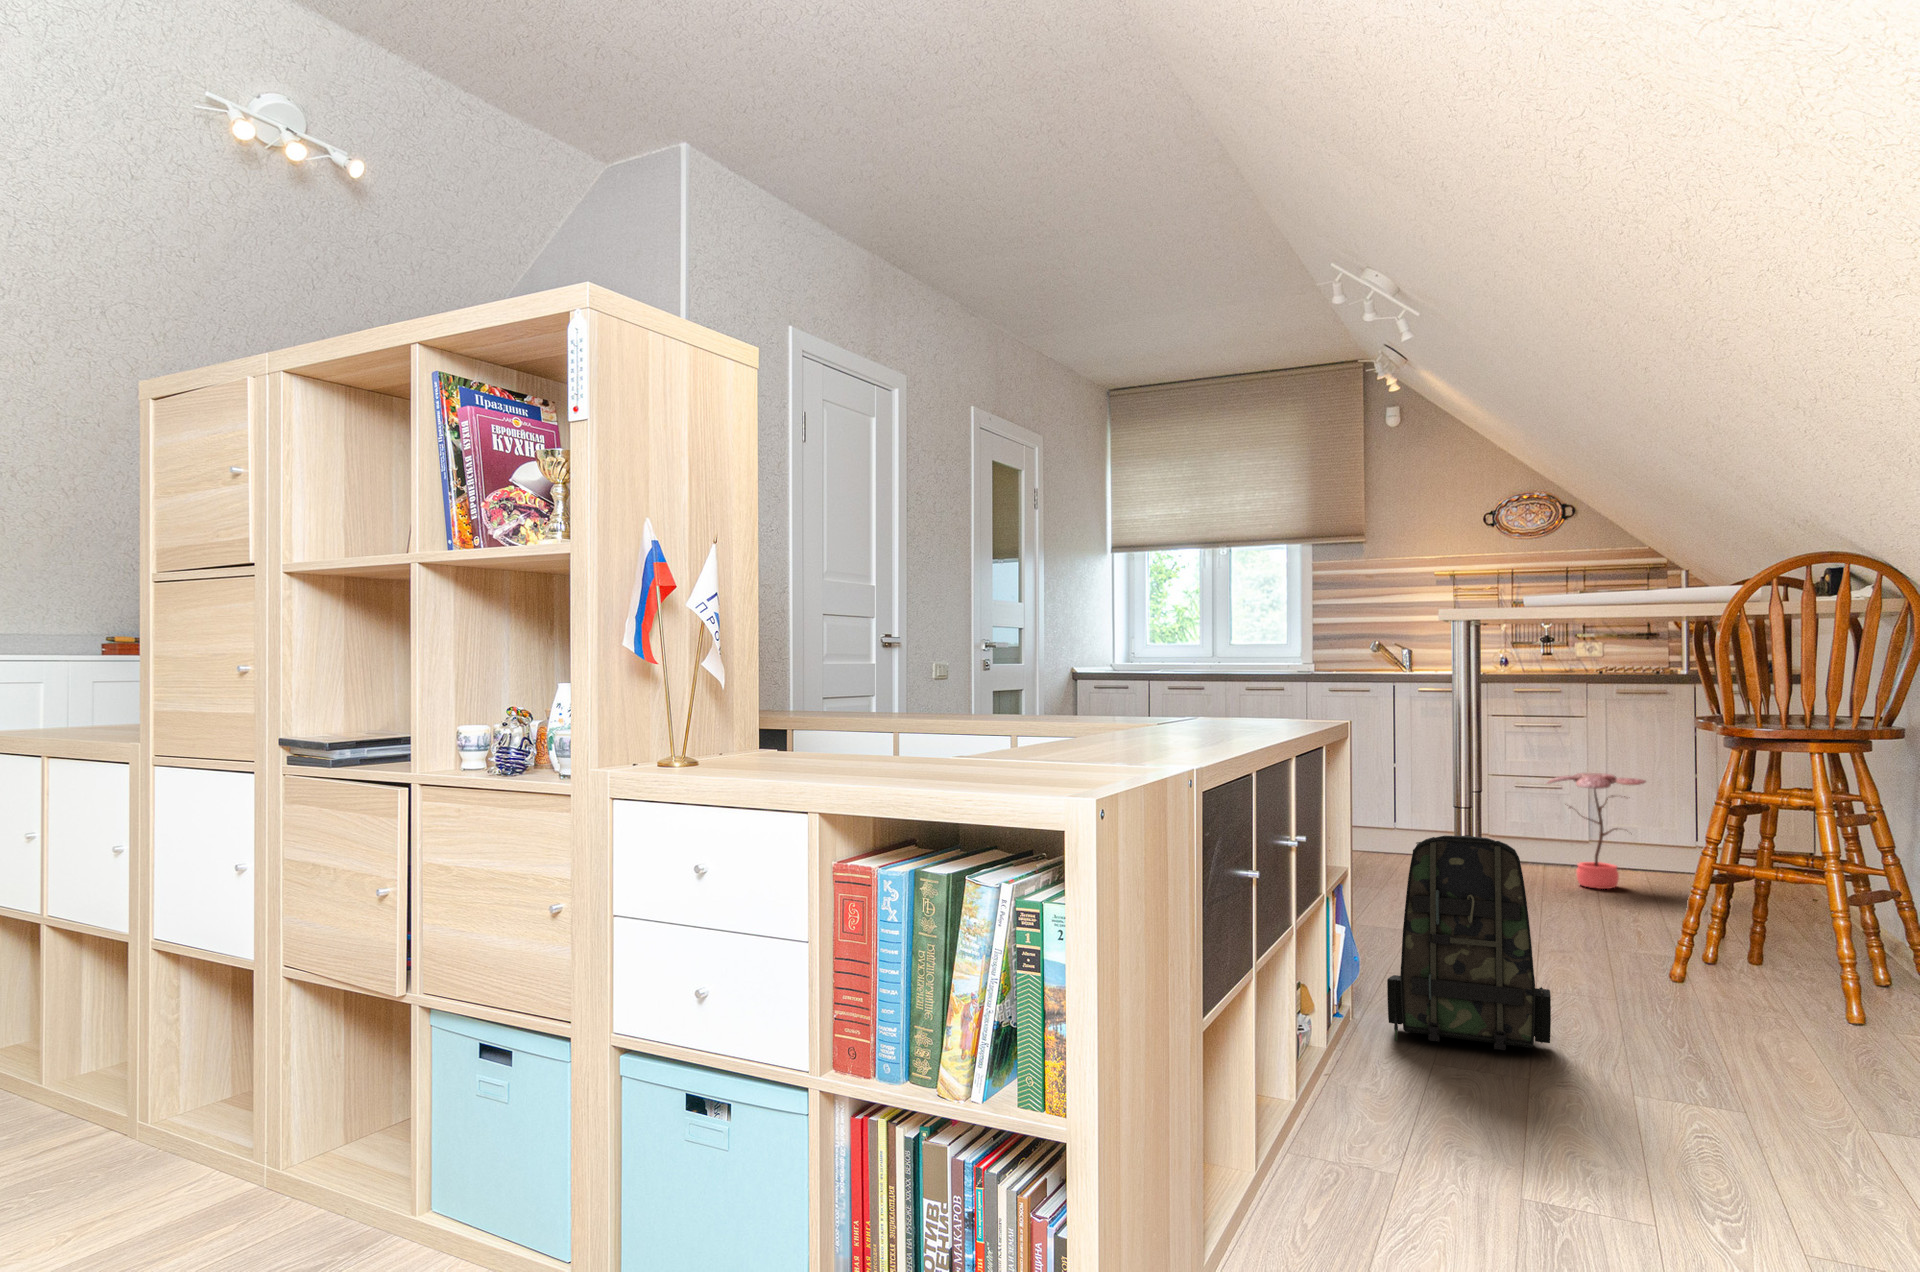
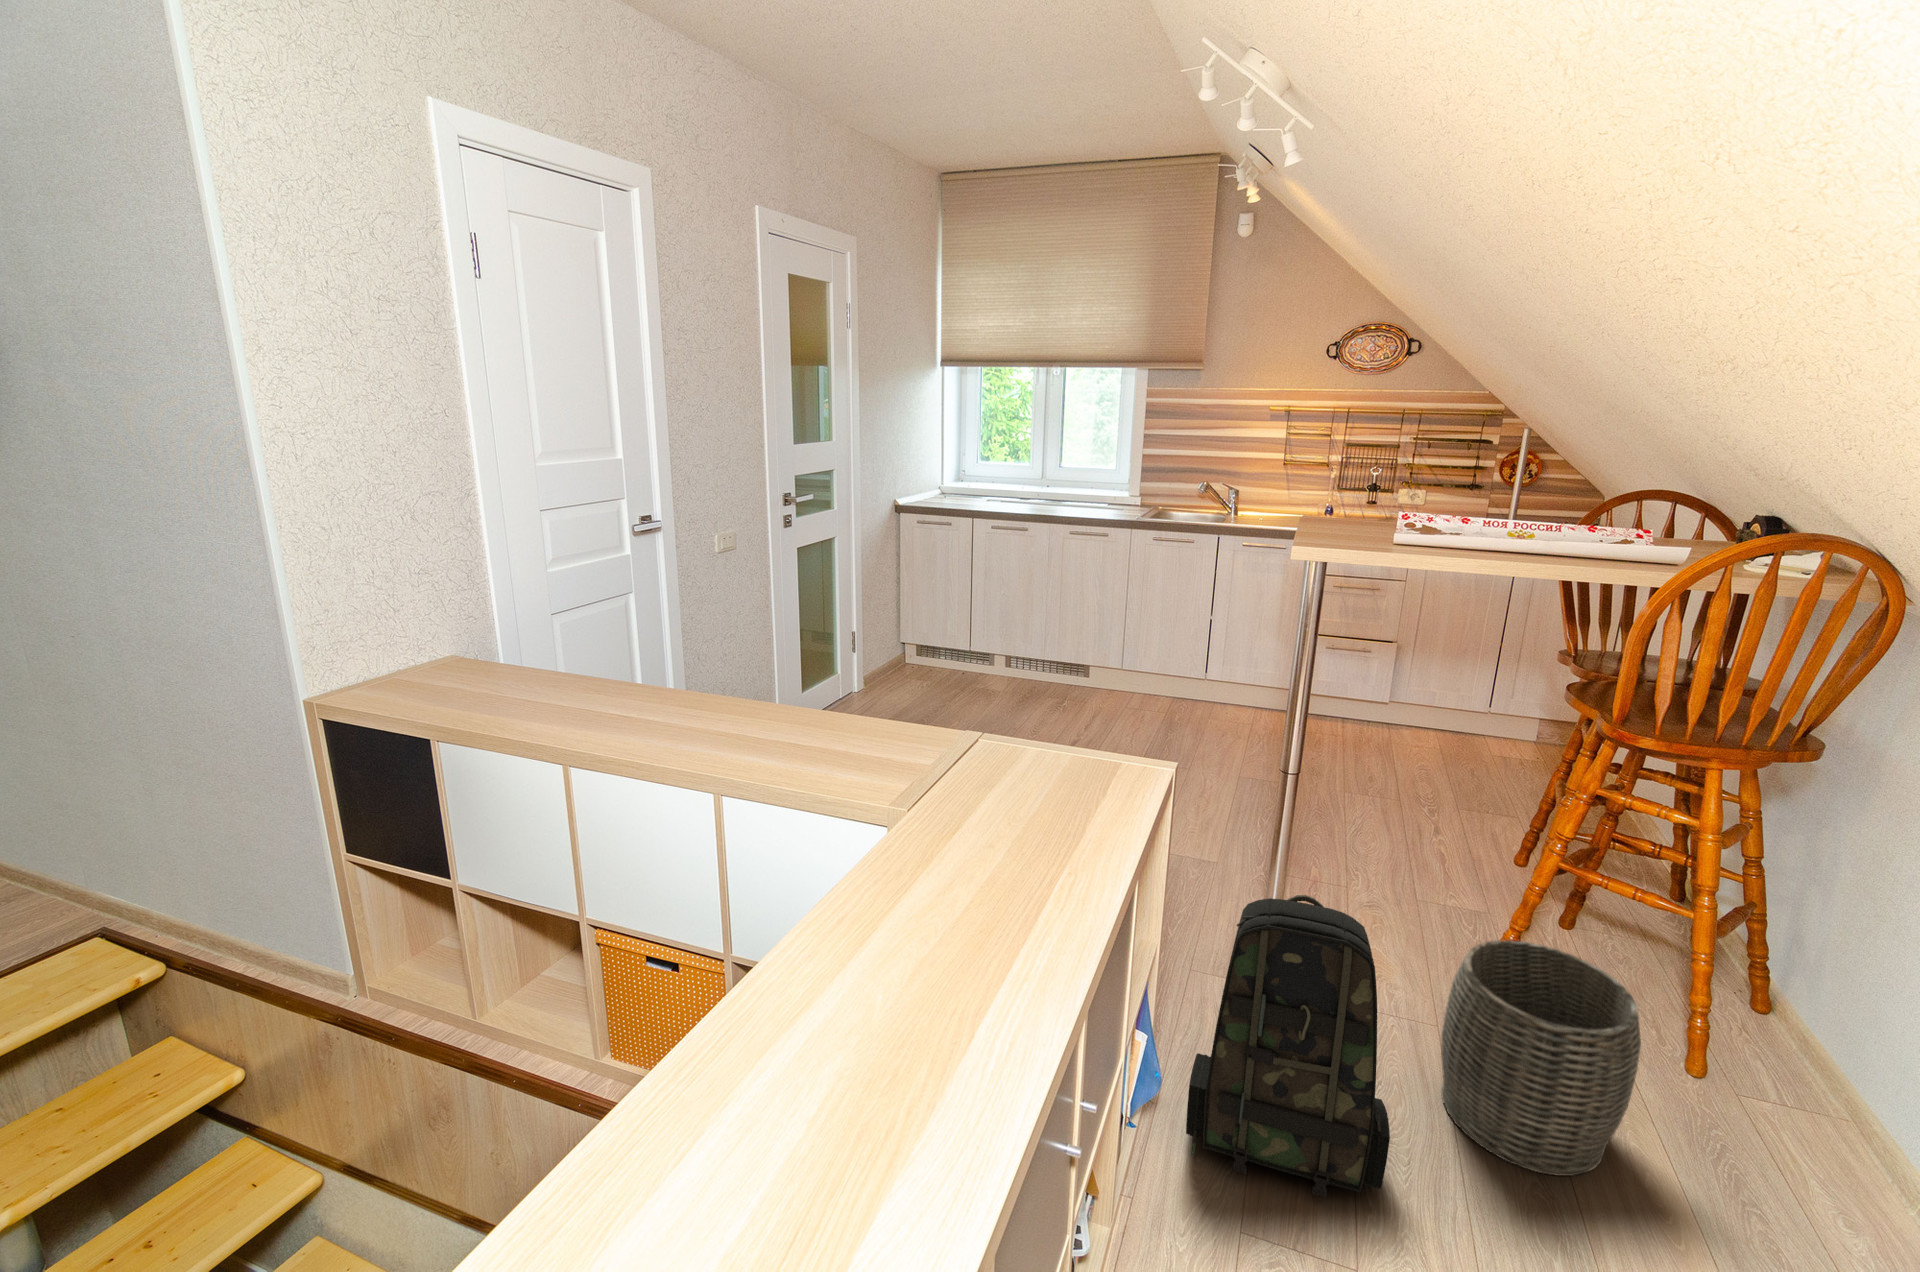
potted plant: present [1548,773,1646,889] -> none [1360,646,1459,761]
woven basket: none [1603,891,1760,1054] -> present [1441,940,1641,1176]

